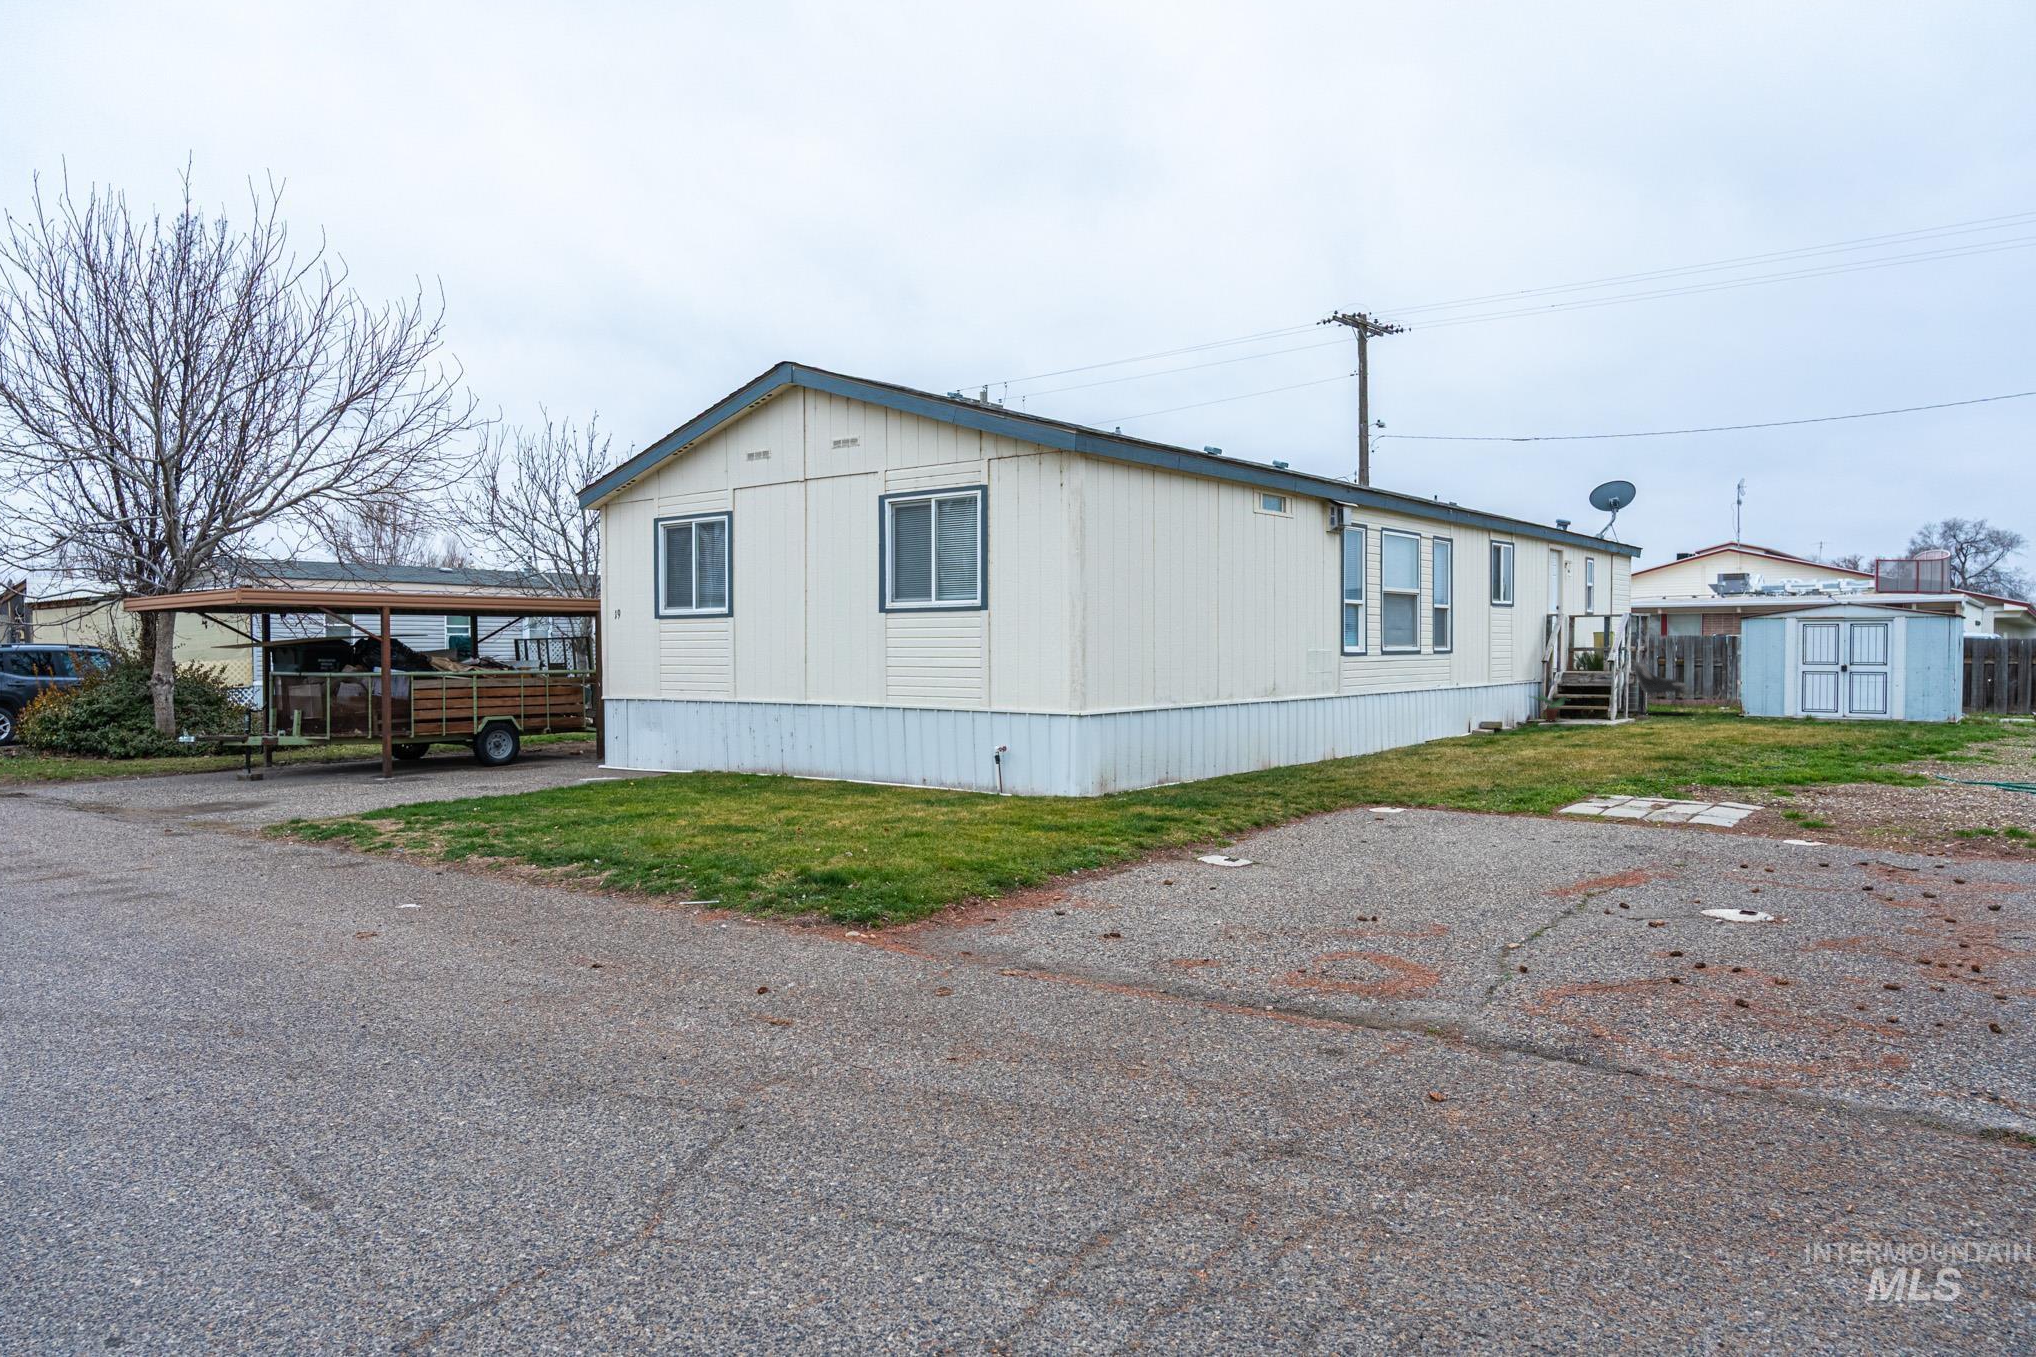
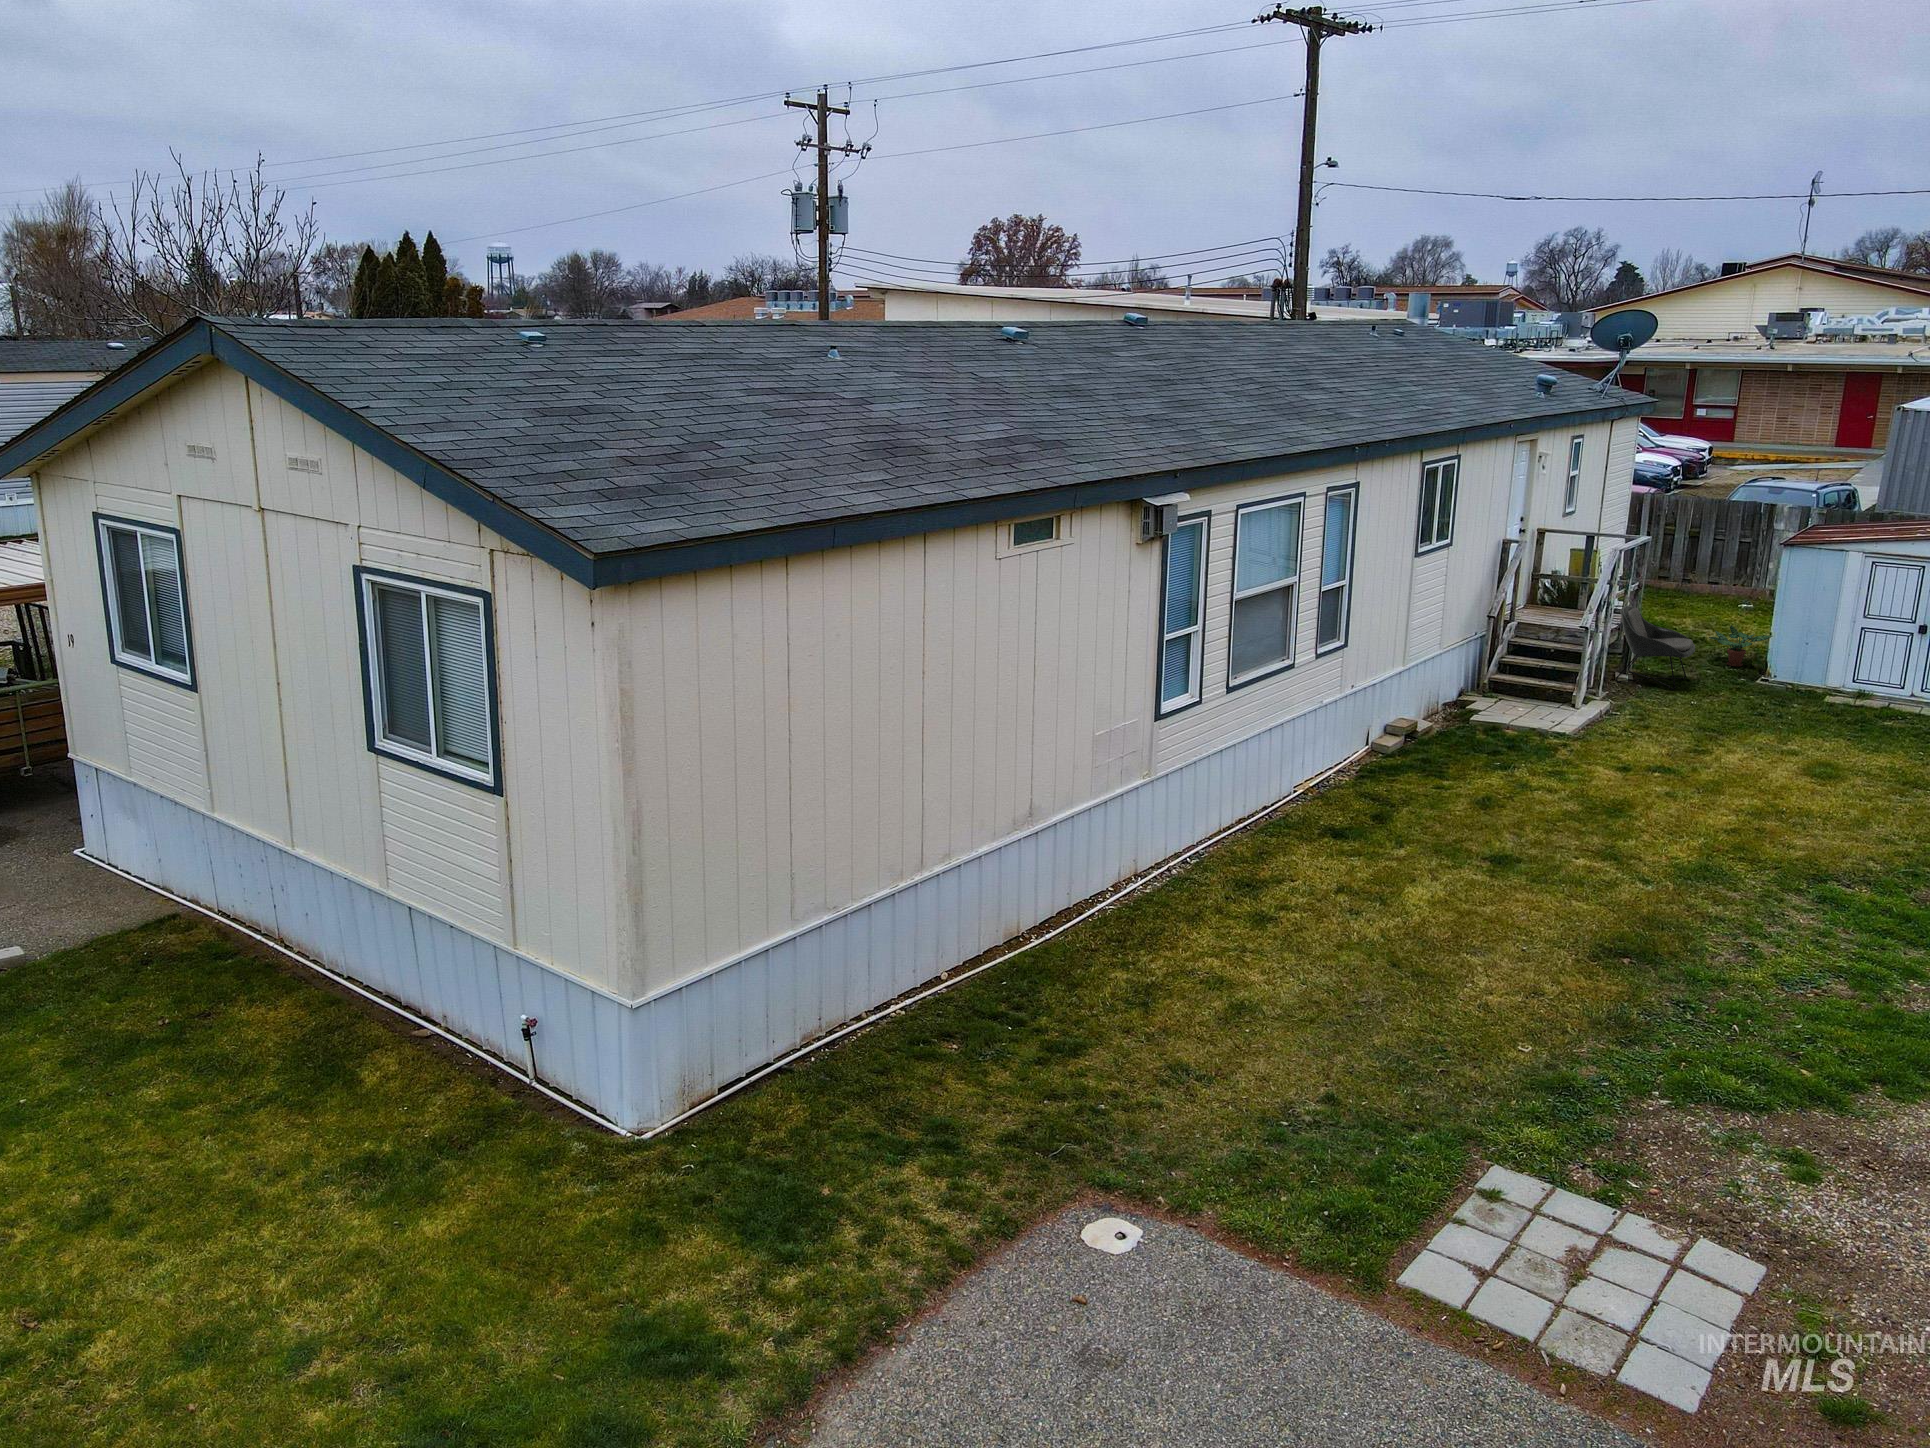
potted plant: present [1530,693,1567,721] -> present [1709,625,1773,666]

